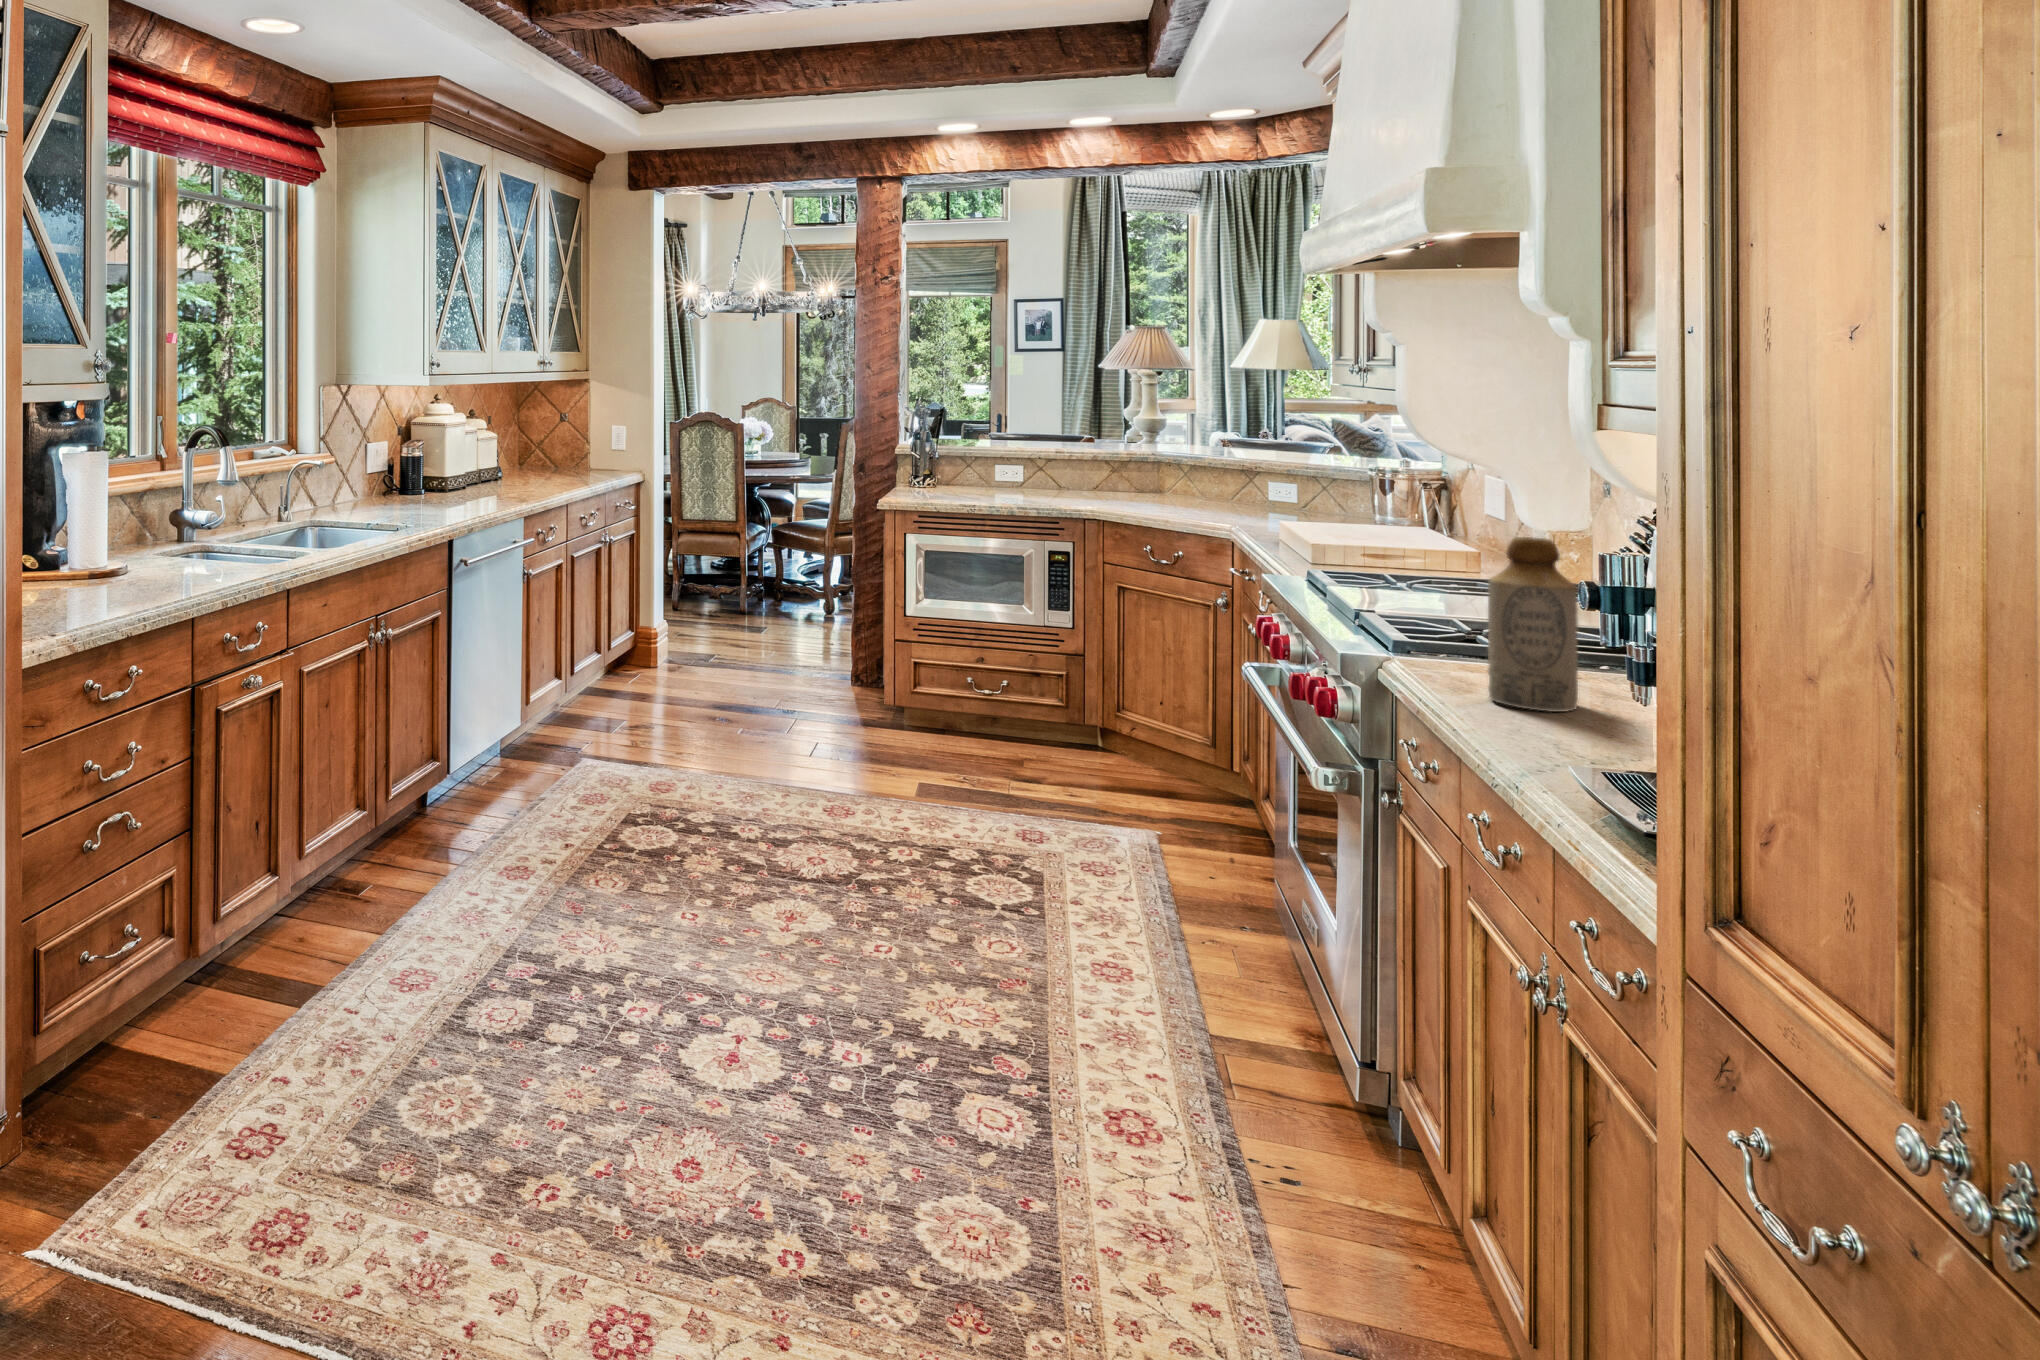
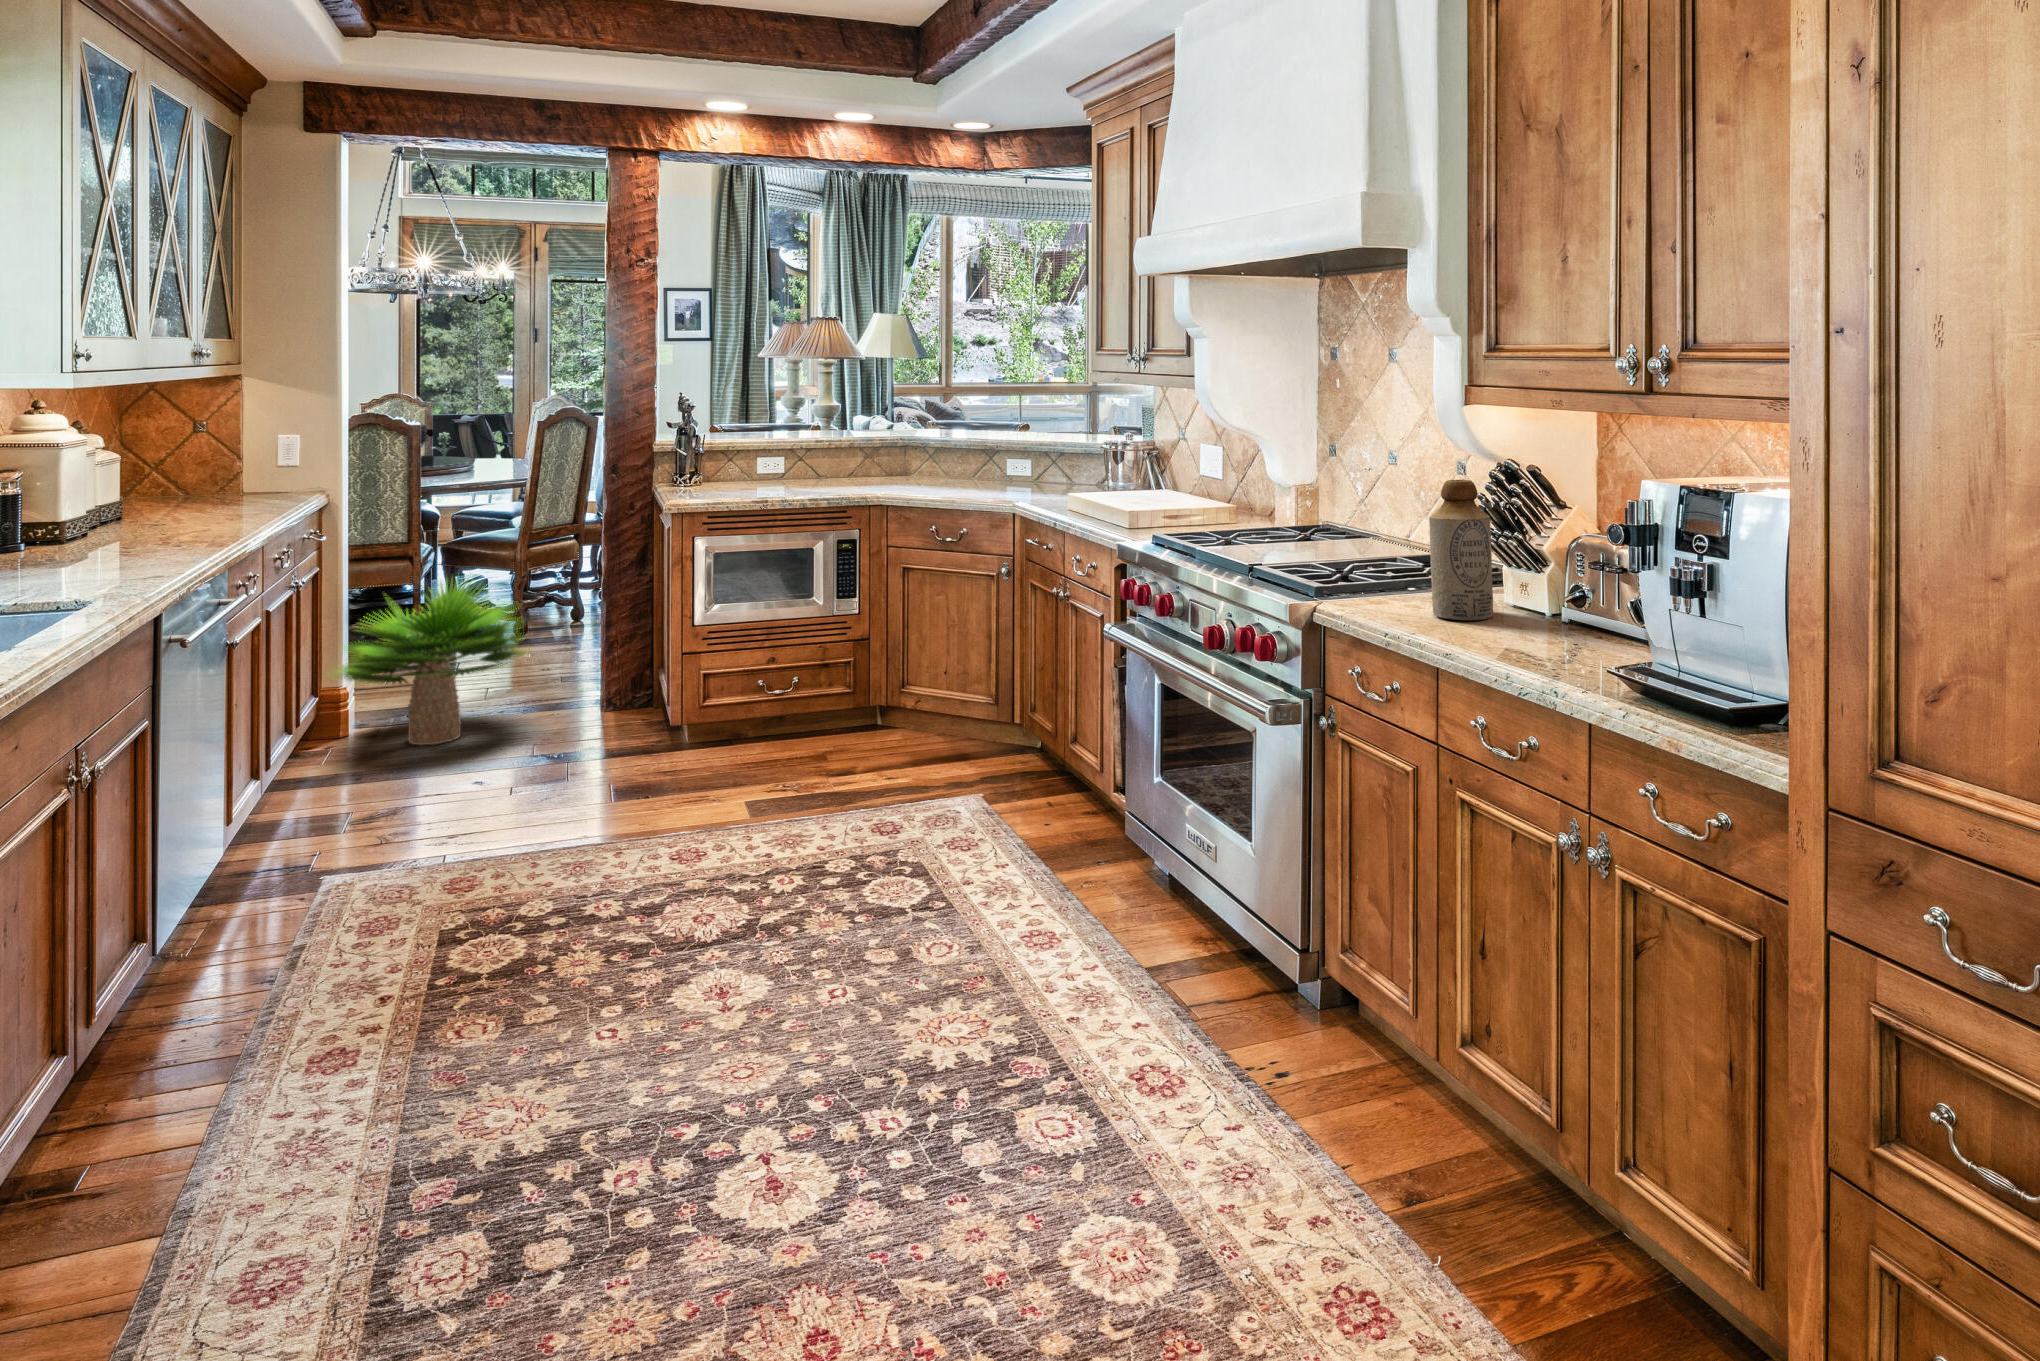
potted plant: none [637,542,797,683] -> present [337,574,524,745]

